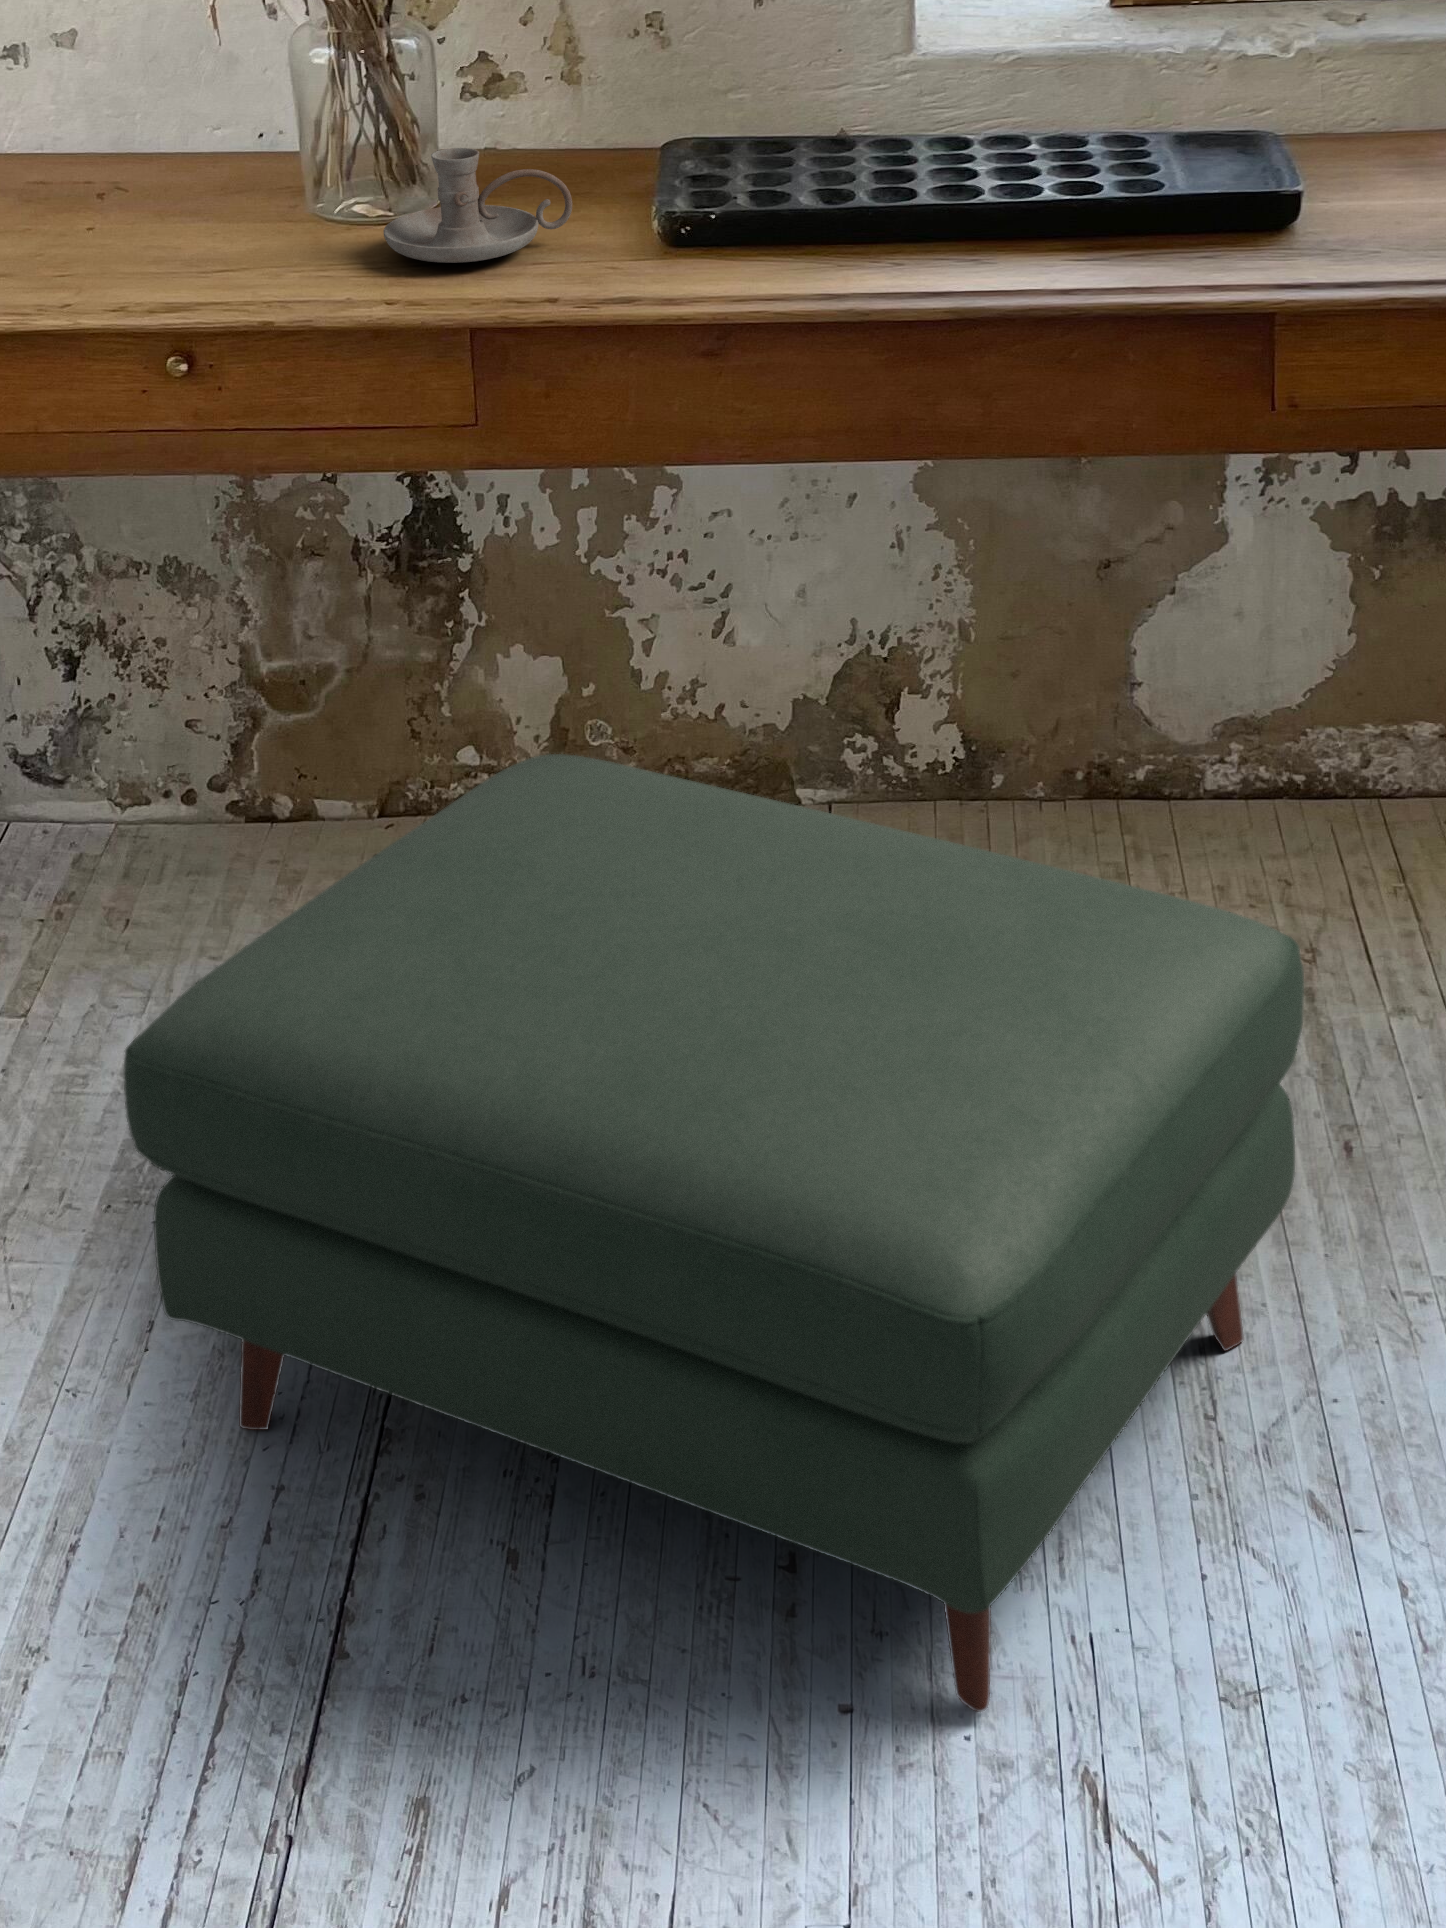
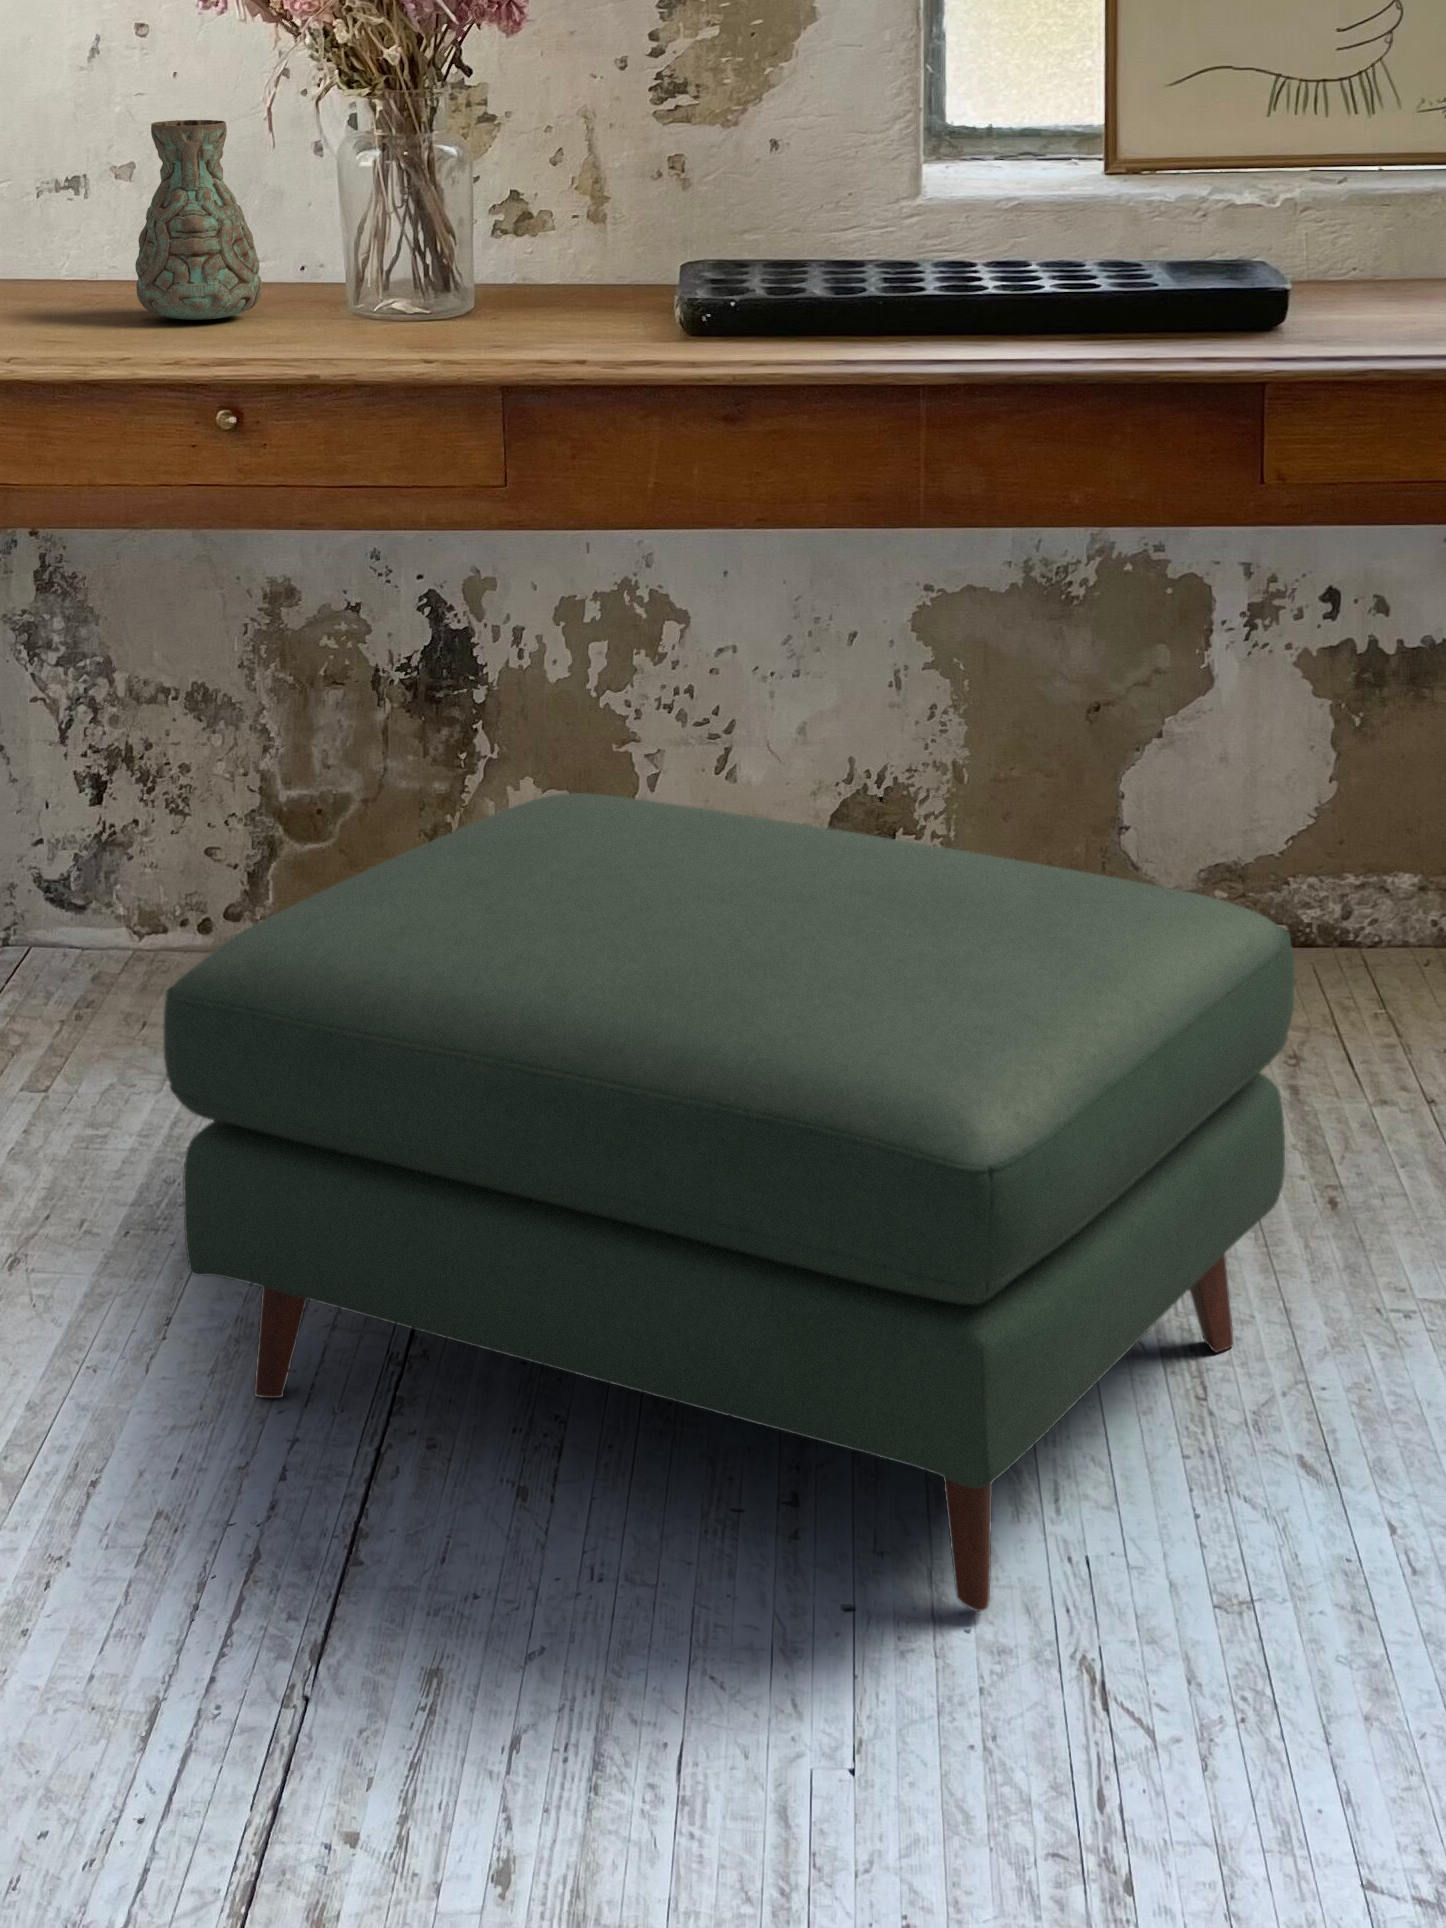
decorative vase: none [77,15,214,231] -> present [135,120,262,320]
candle holder: present [384,148,572,263] -> none [424,235,602,336]

